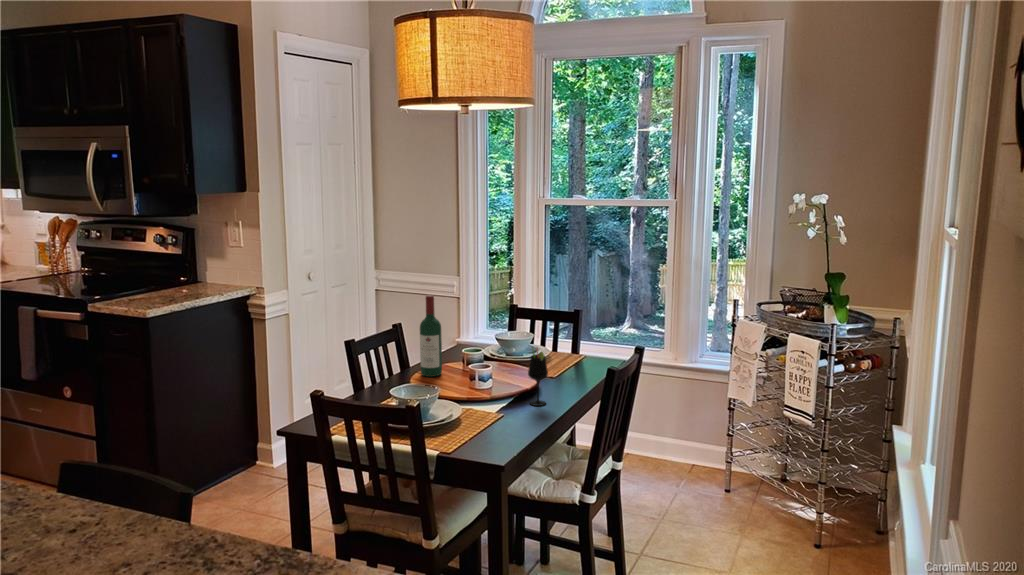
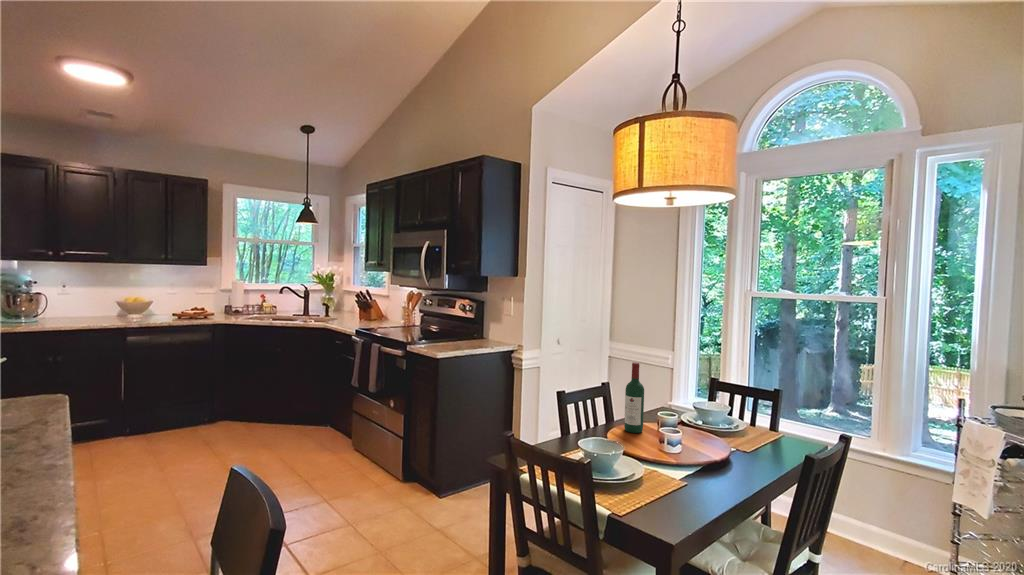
wine glass: present [528,348,548,406] -> none [720,420,740,479]

